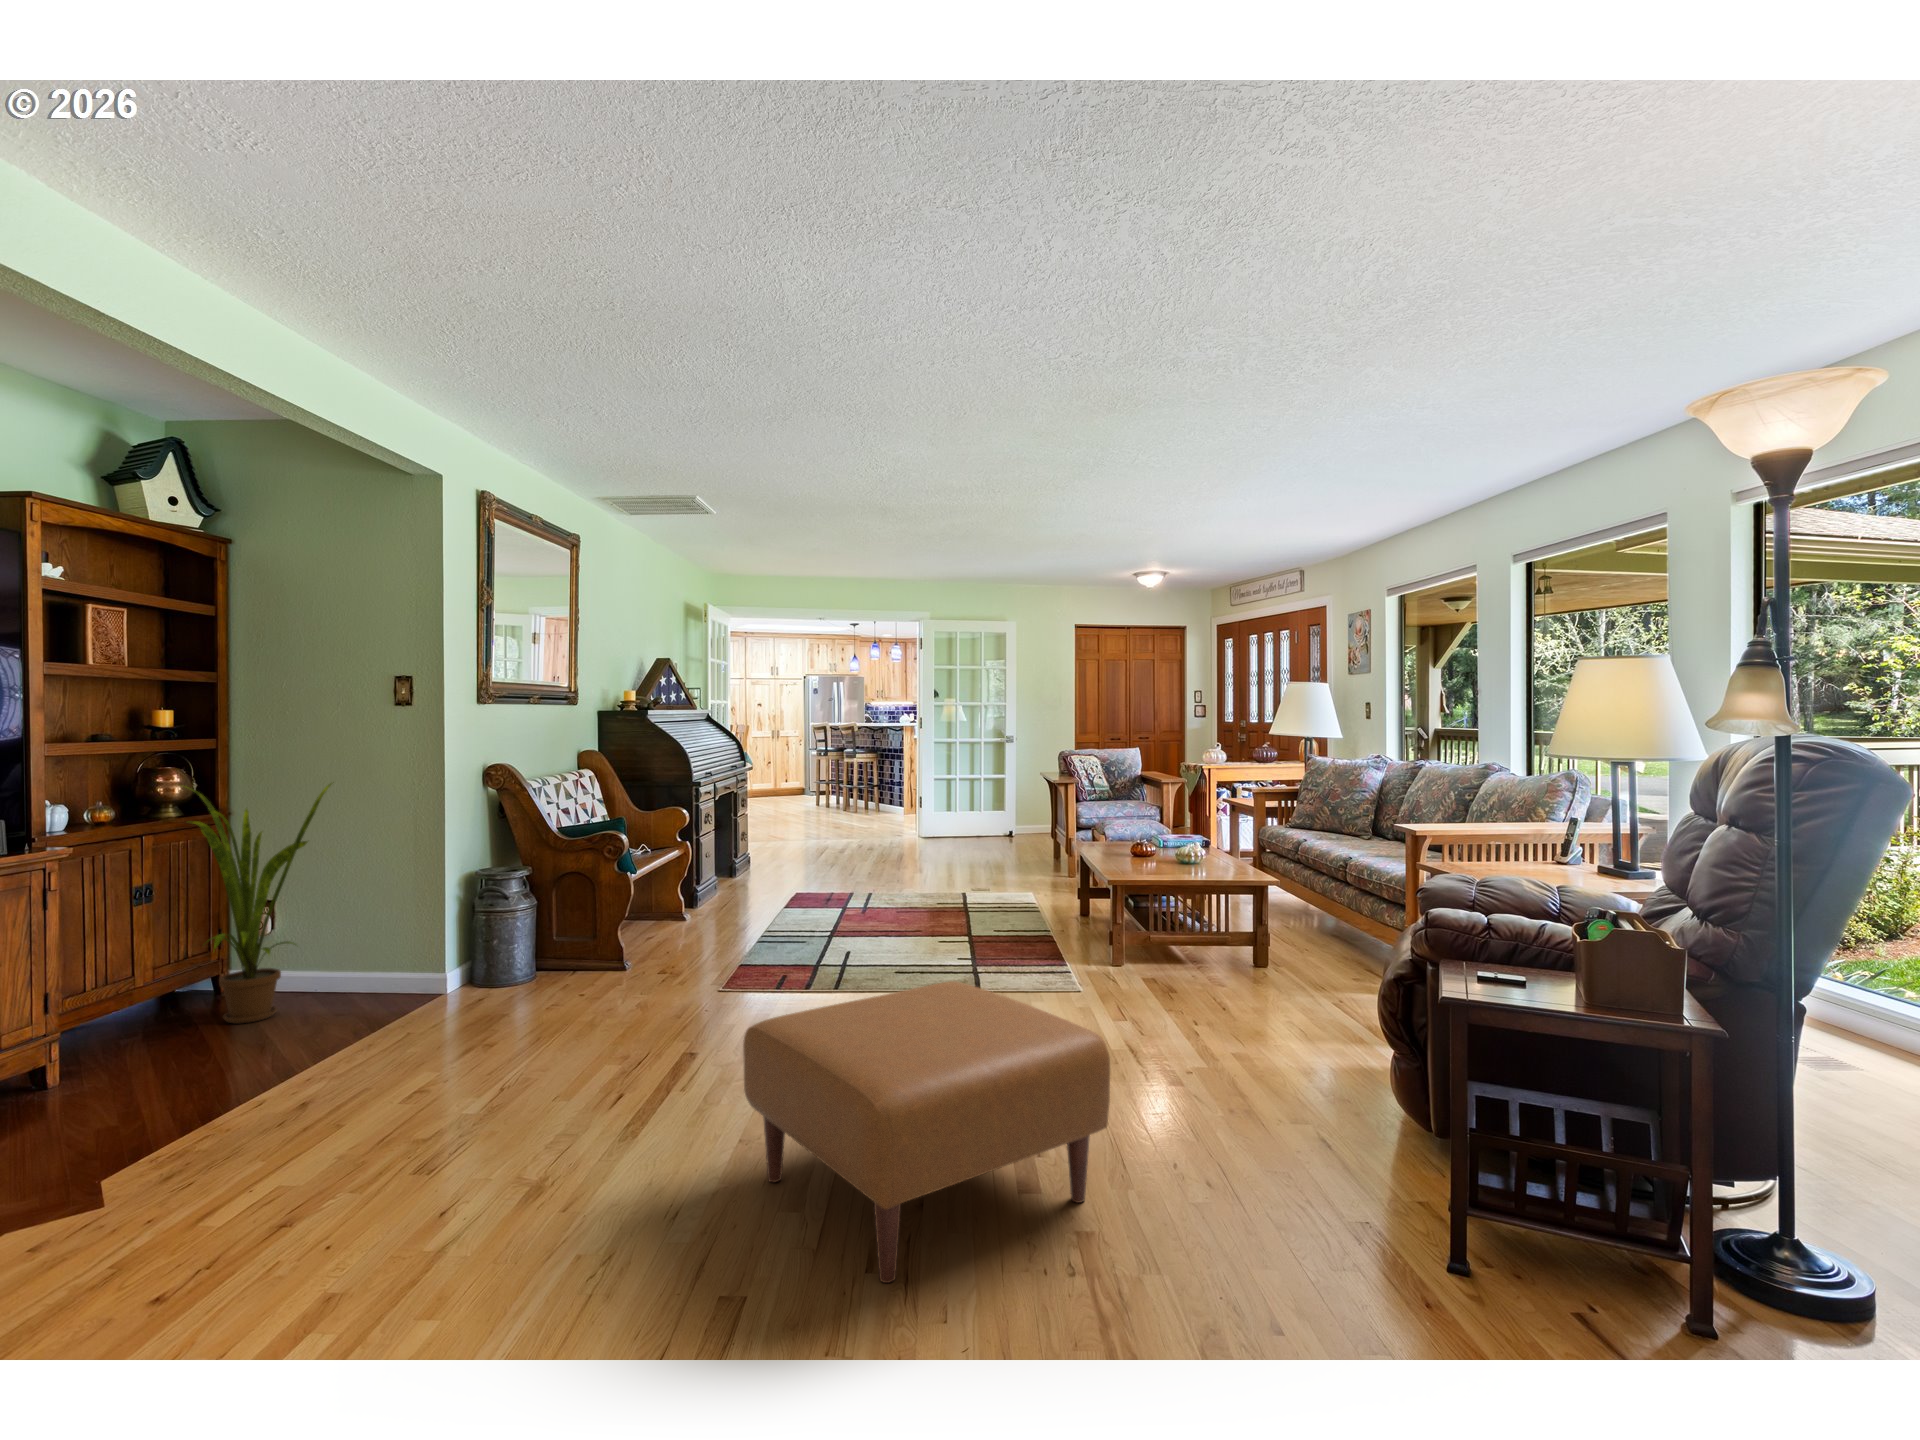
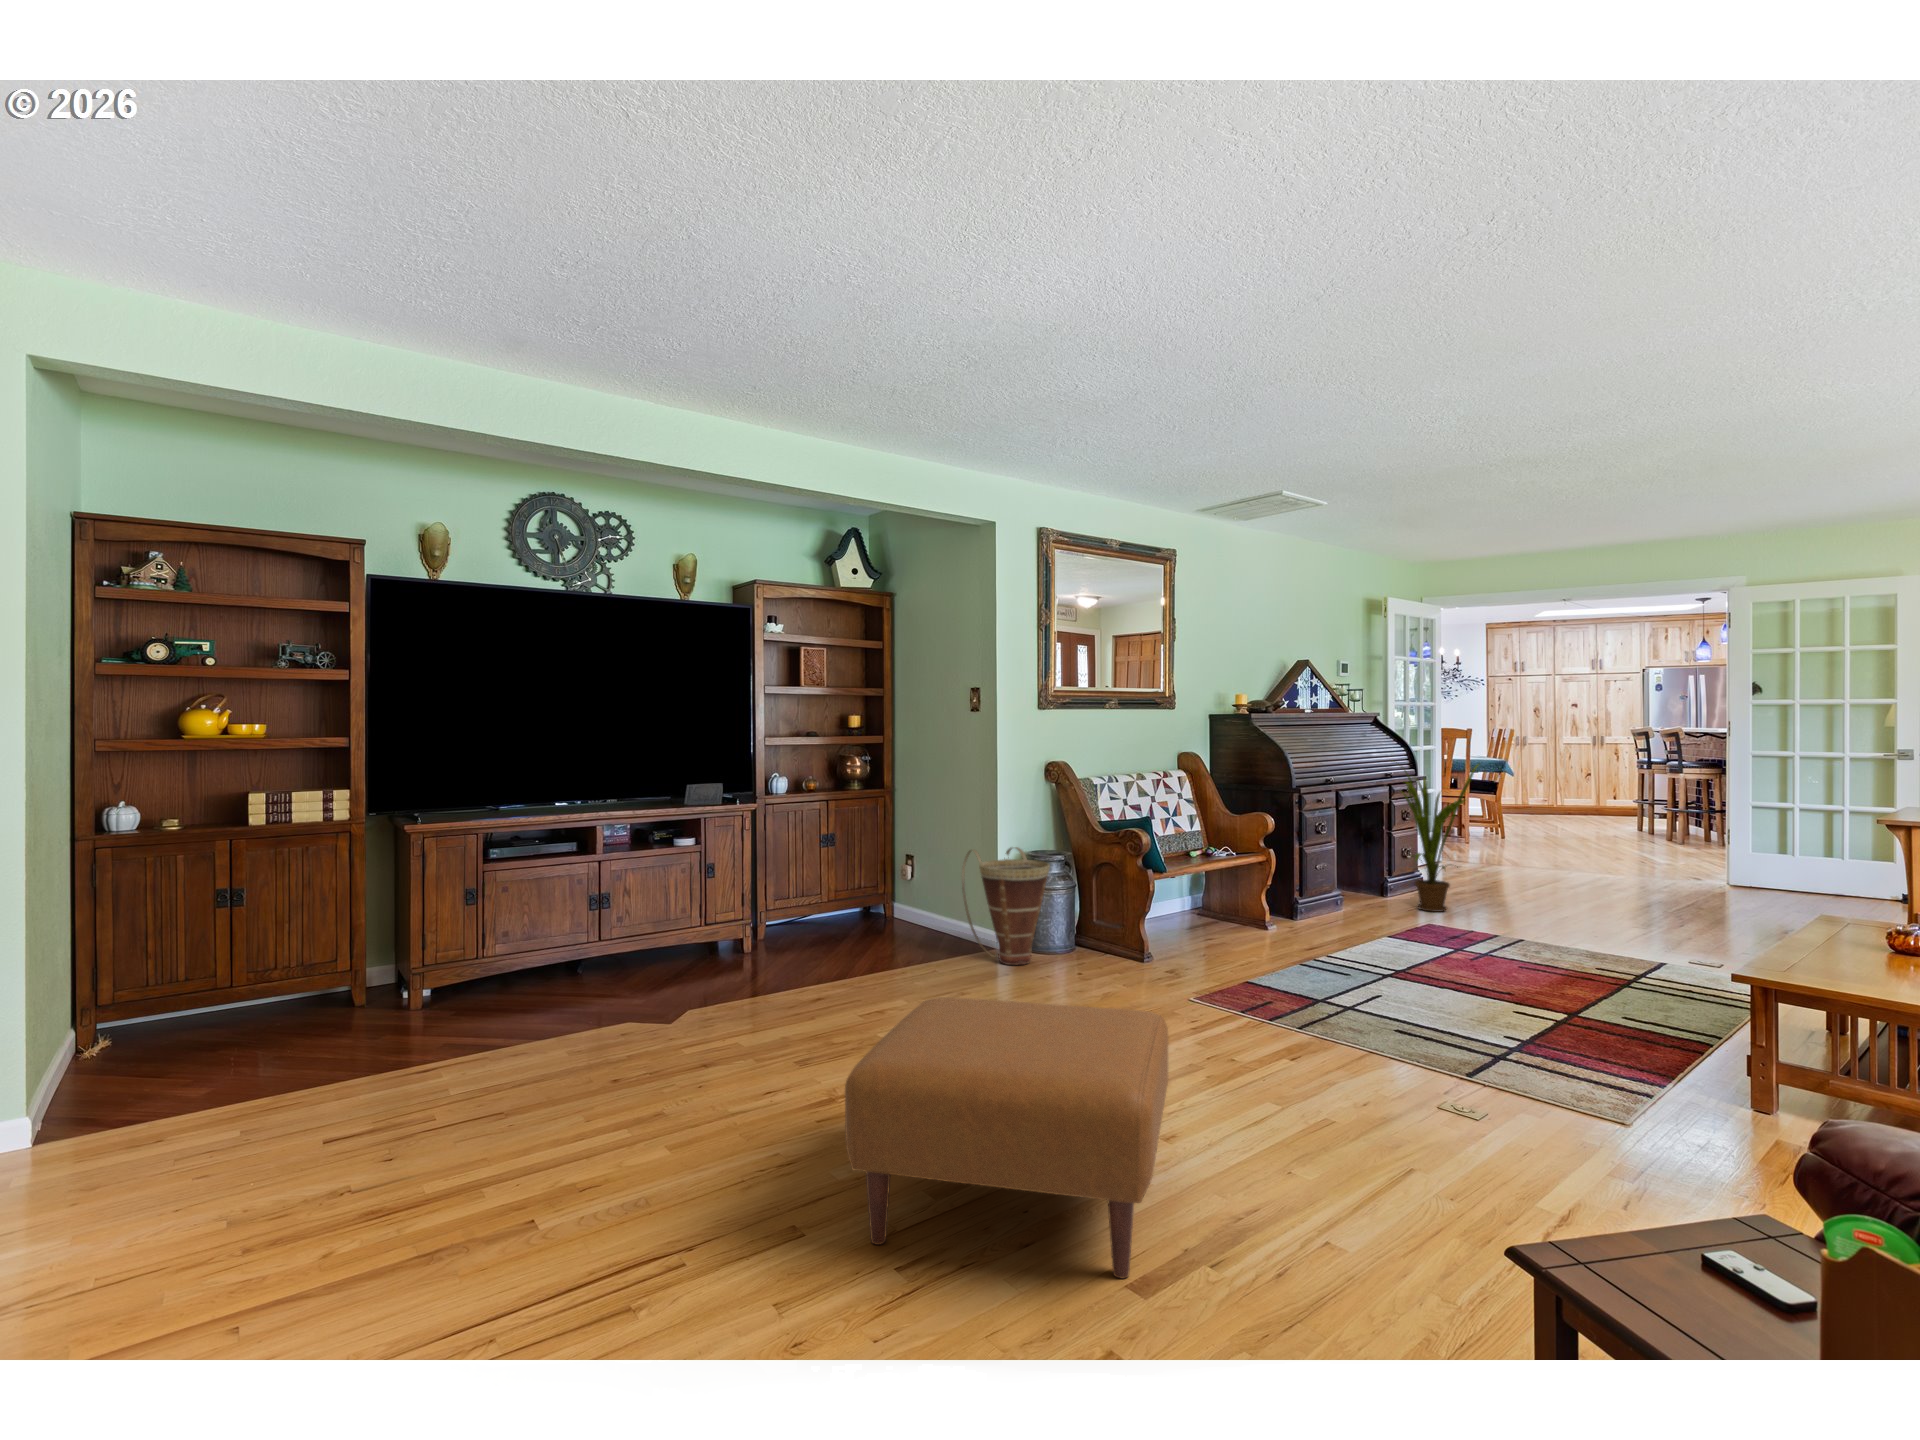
house plant: present [187,784,331,1024] -> present [1396,762,1480,912]
basket: none [407,866,543,1004] -> present [962,847,1050,965]

